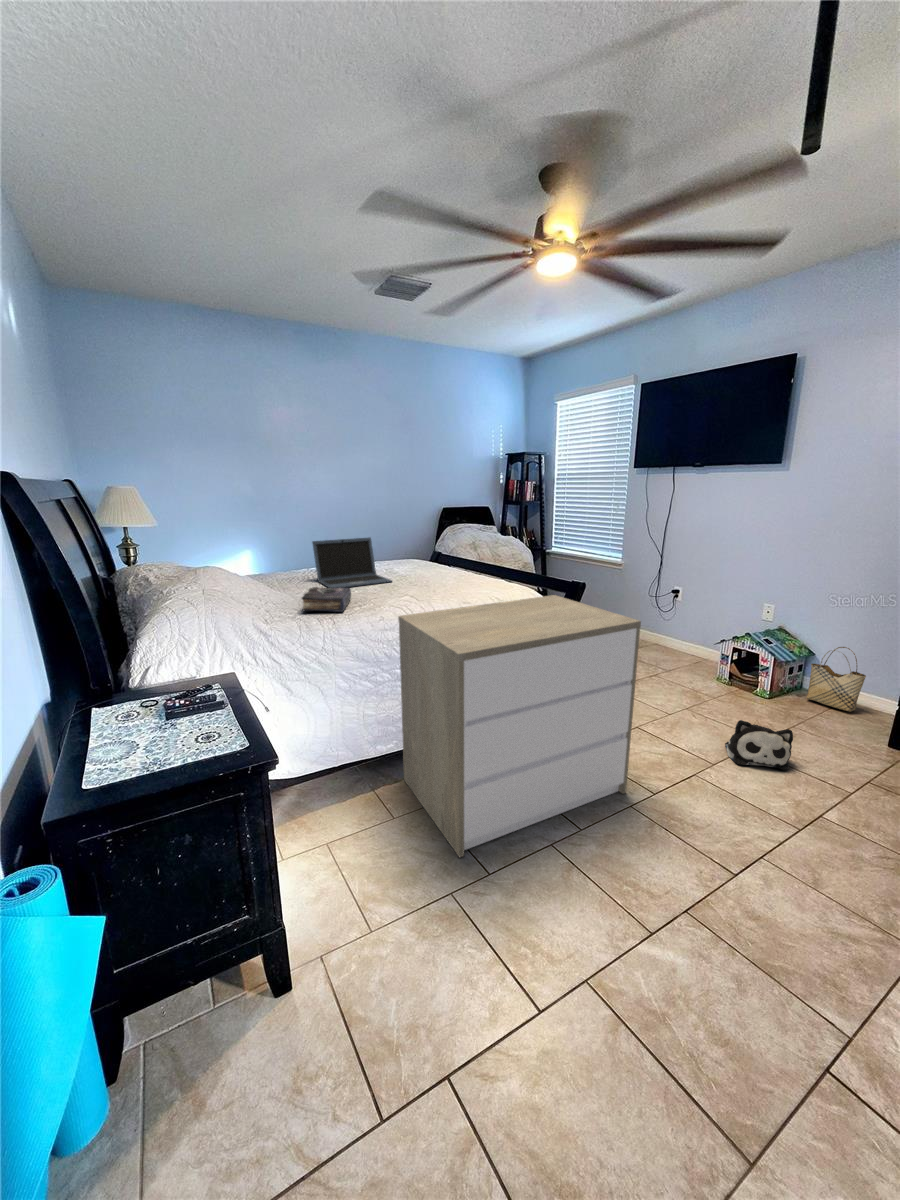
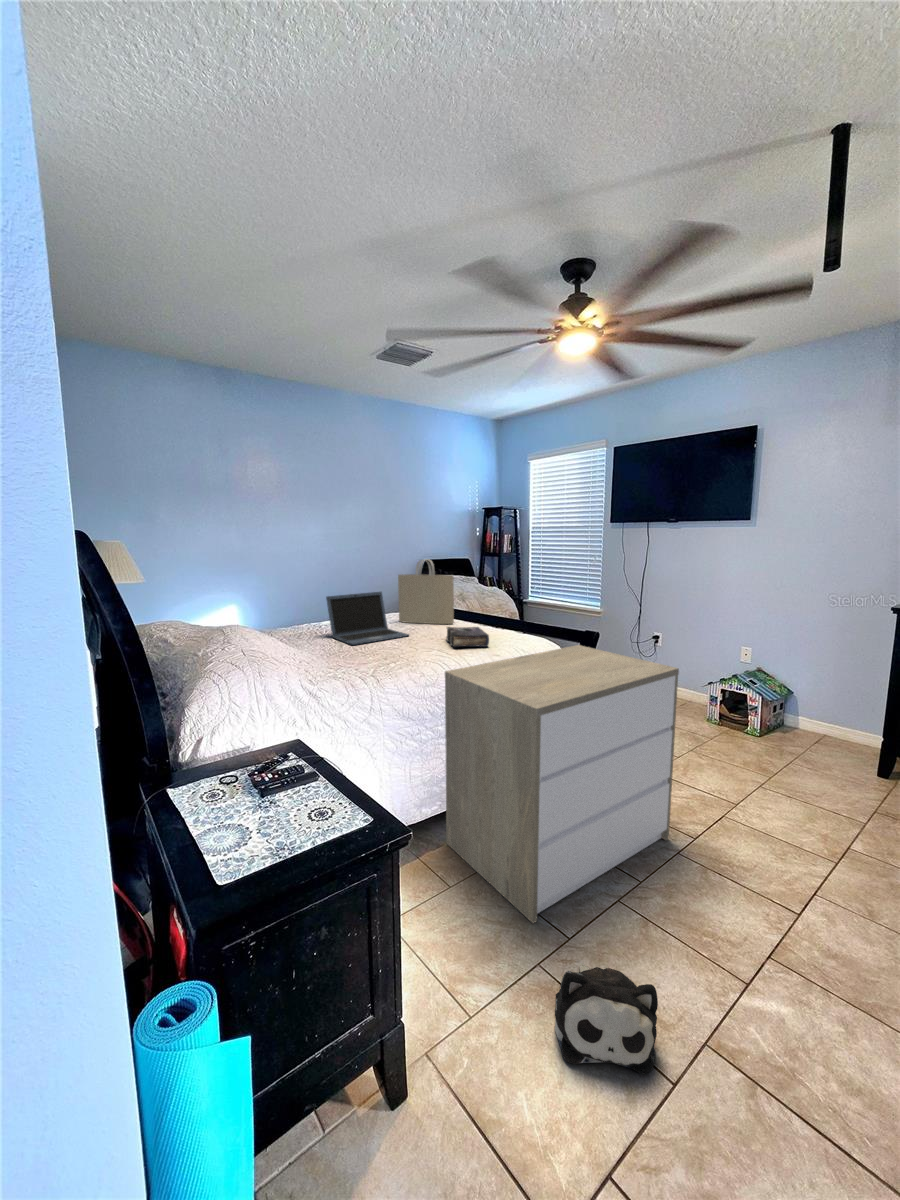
tote bag: none [391,505,445,572] -> present [398,560,454,624]
book: present [302,587,351,612] -> present [447,627,489,647]
woven basket: present [806,647,866,711] -> none [792,684,844,744]
plush toy: present [725,720,793,770] -> present [555,963,658,1074]

